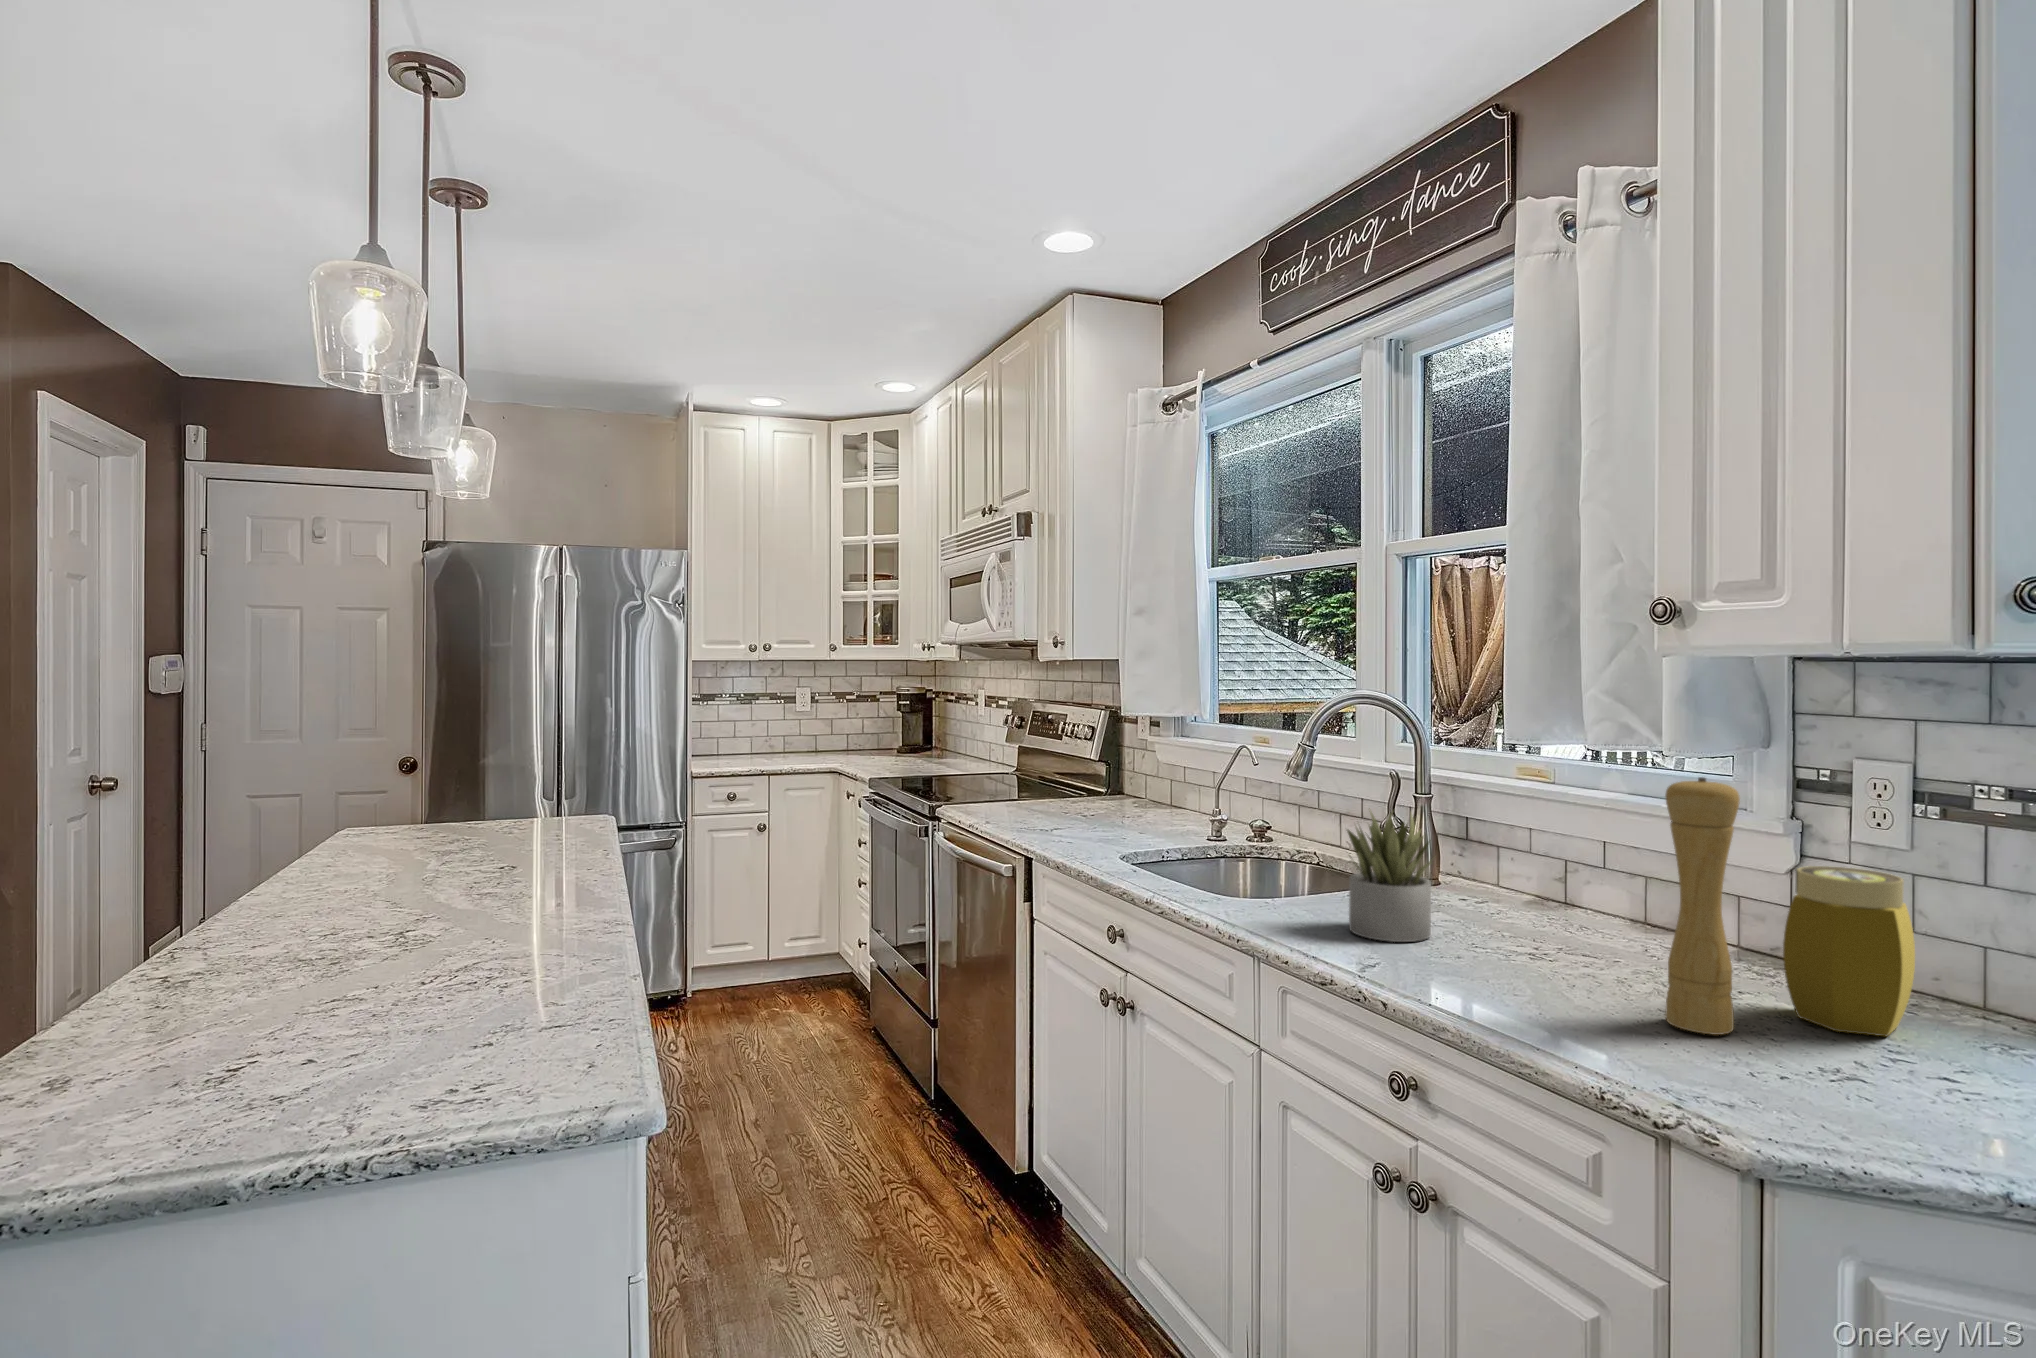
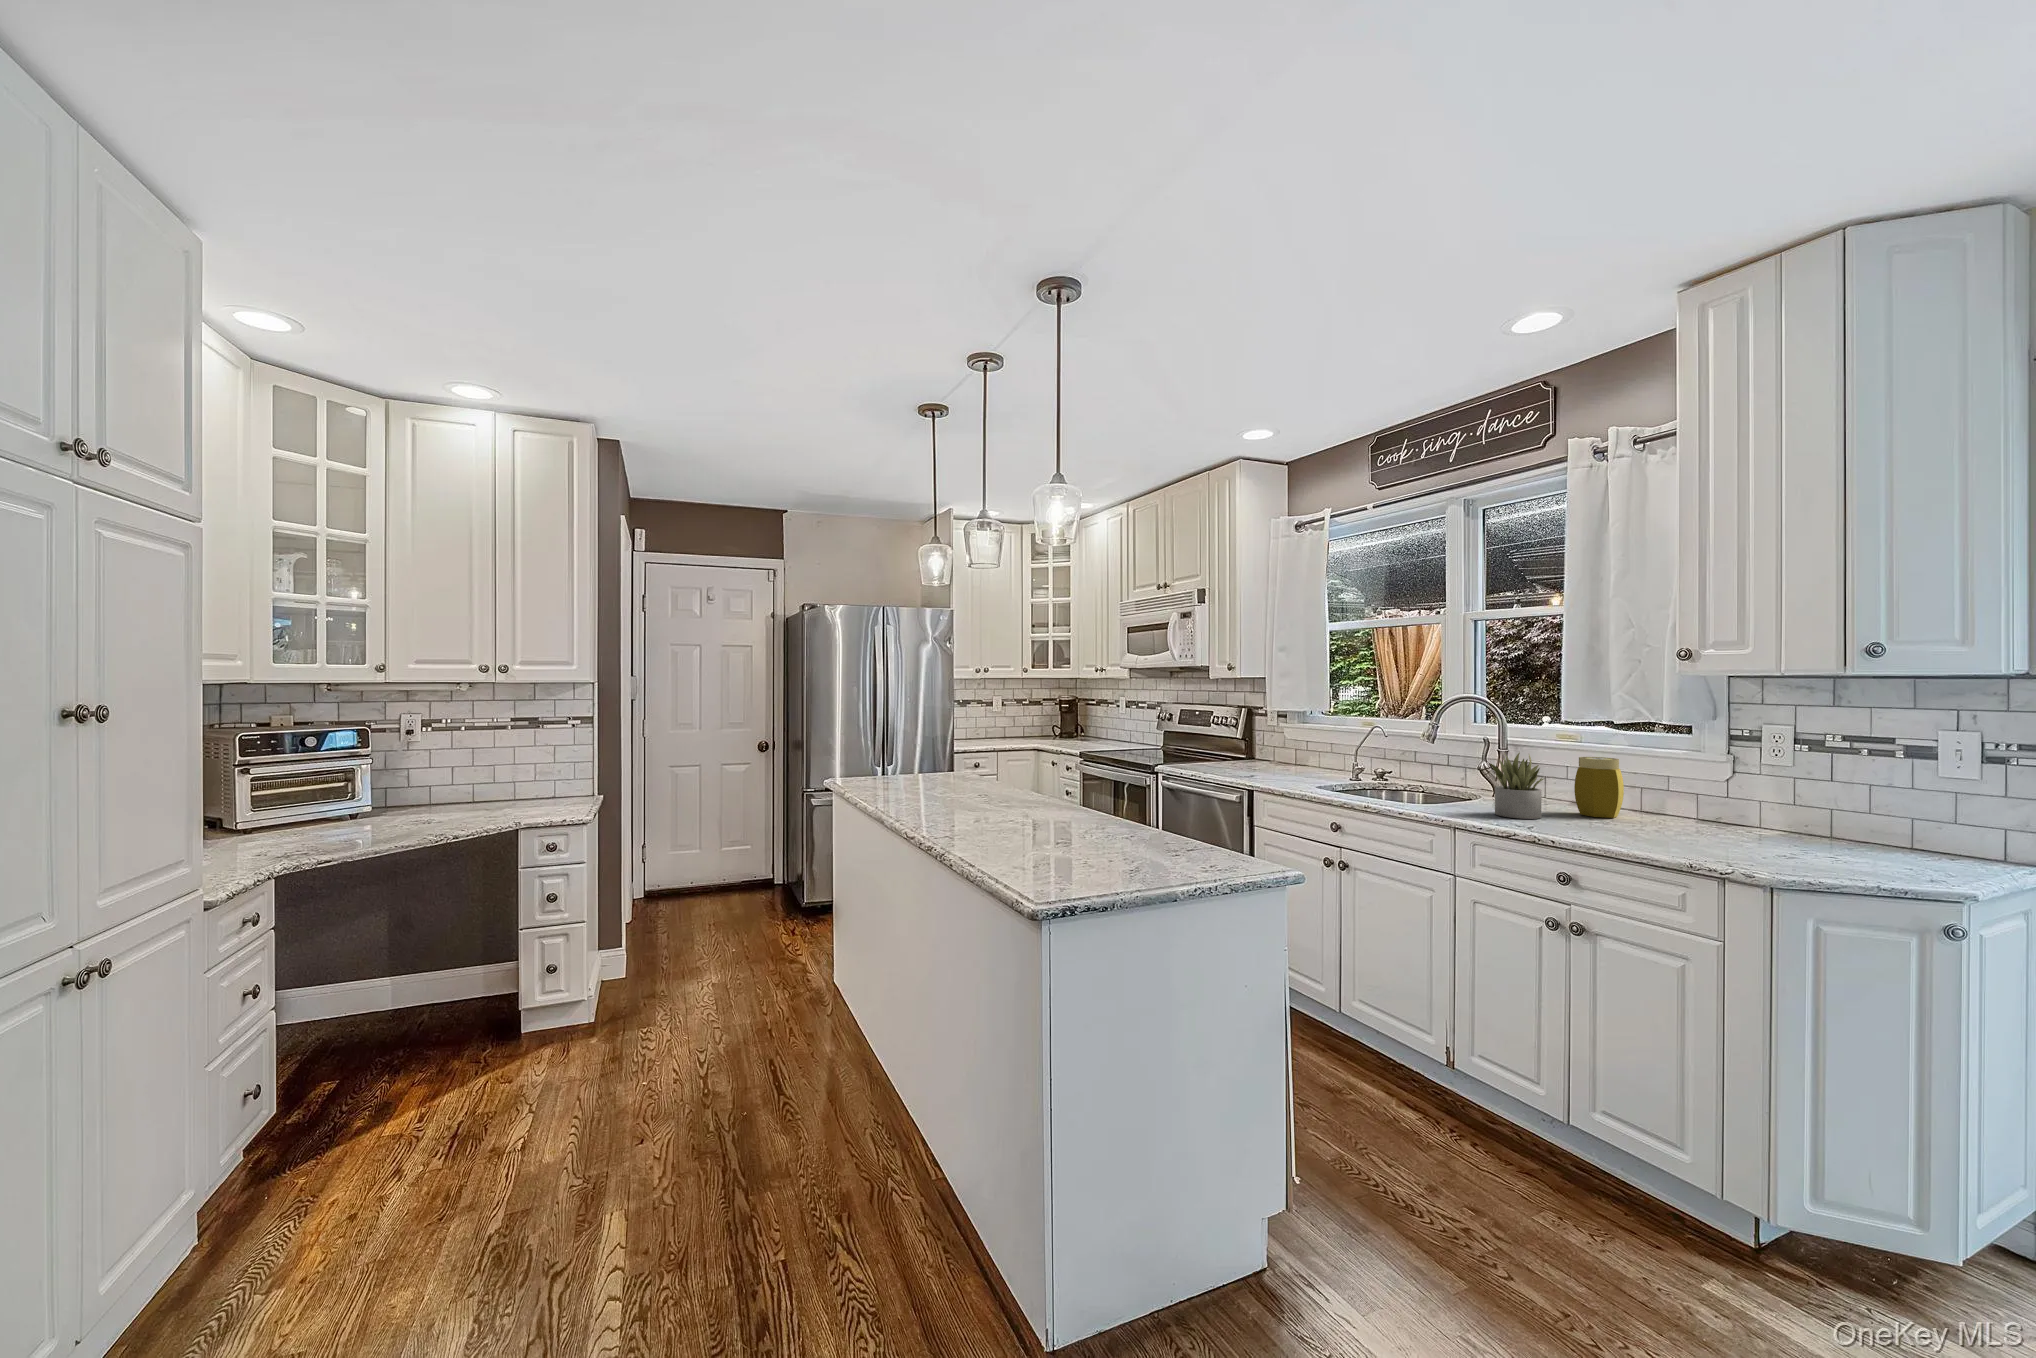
pepper mill: present [1665,777,1740,1035] -> none [1693,729,1731,846]
jar: present [1783,866,1915,1036] -> present [1574,757,1624,818]

